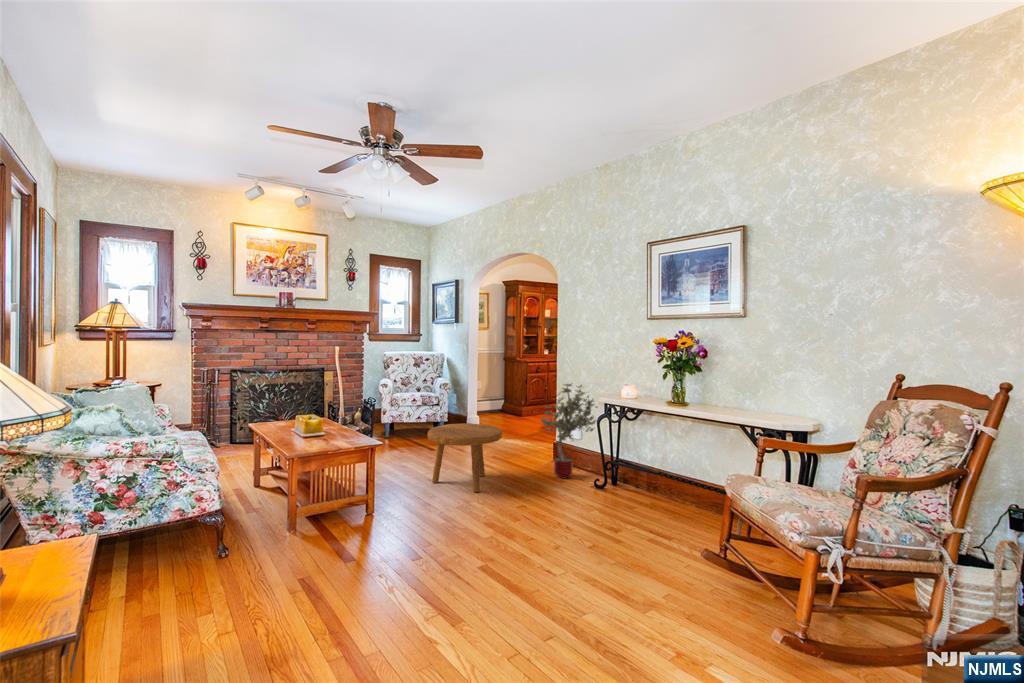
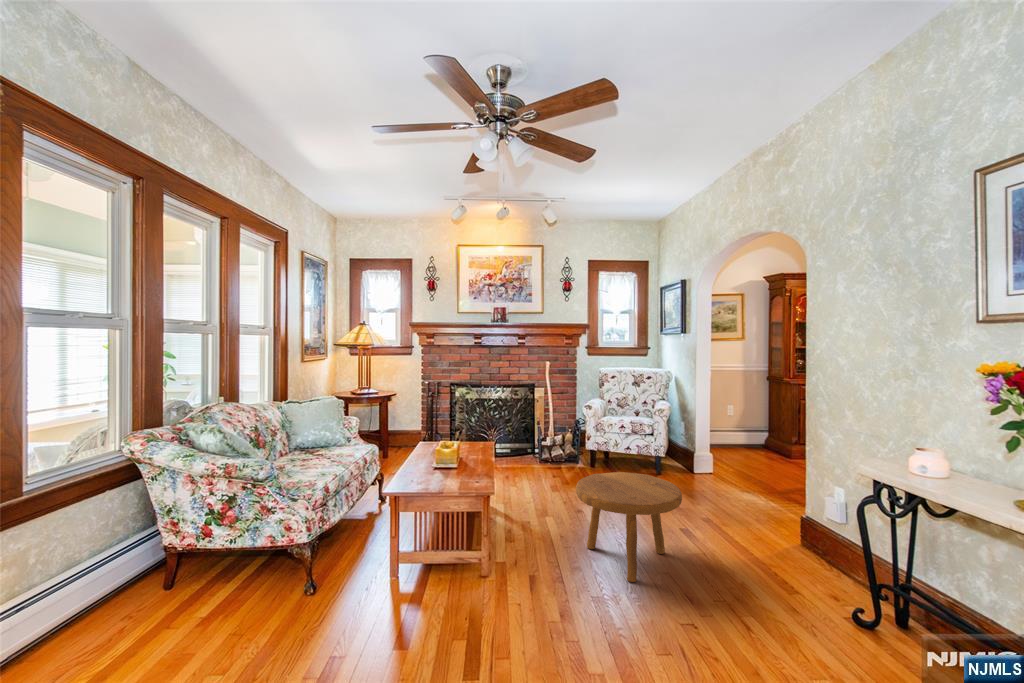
potted tree: present [541,383,597,478] -> none [761,436,866,594]

